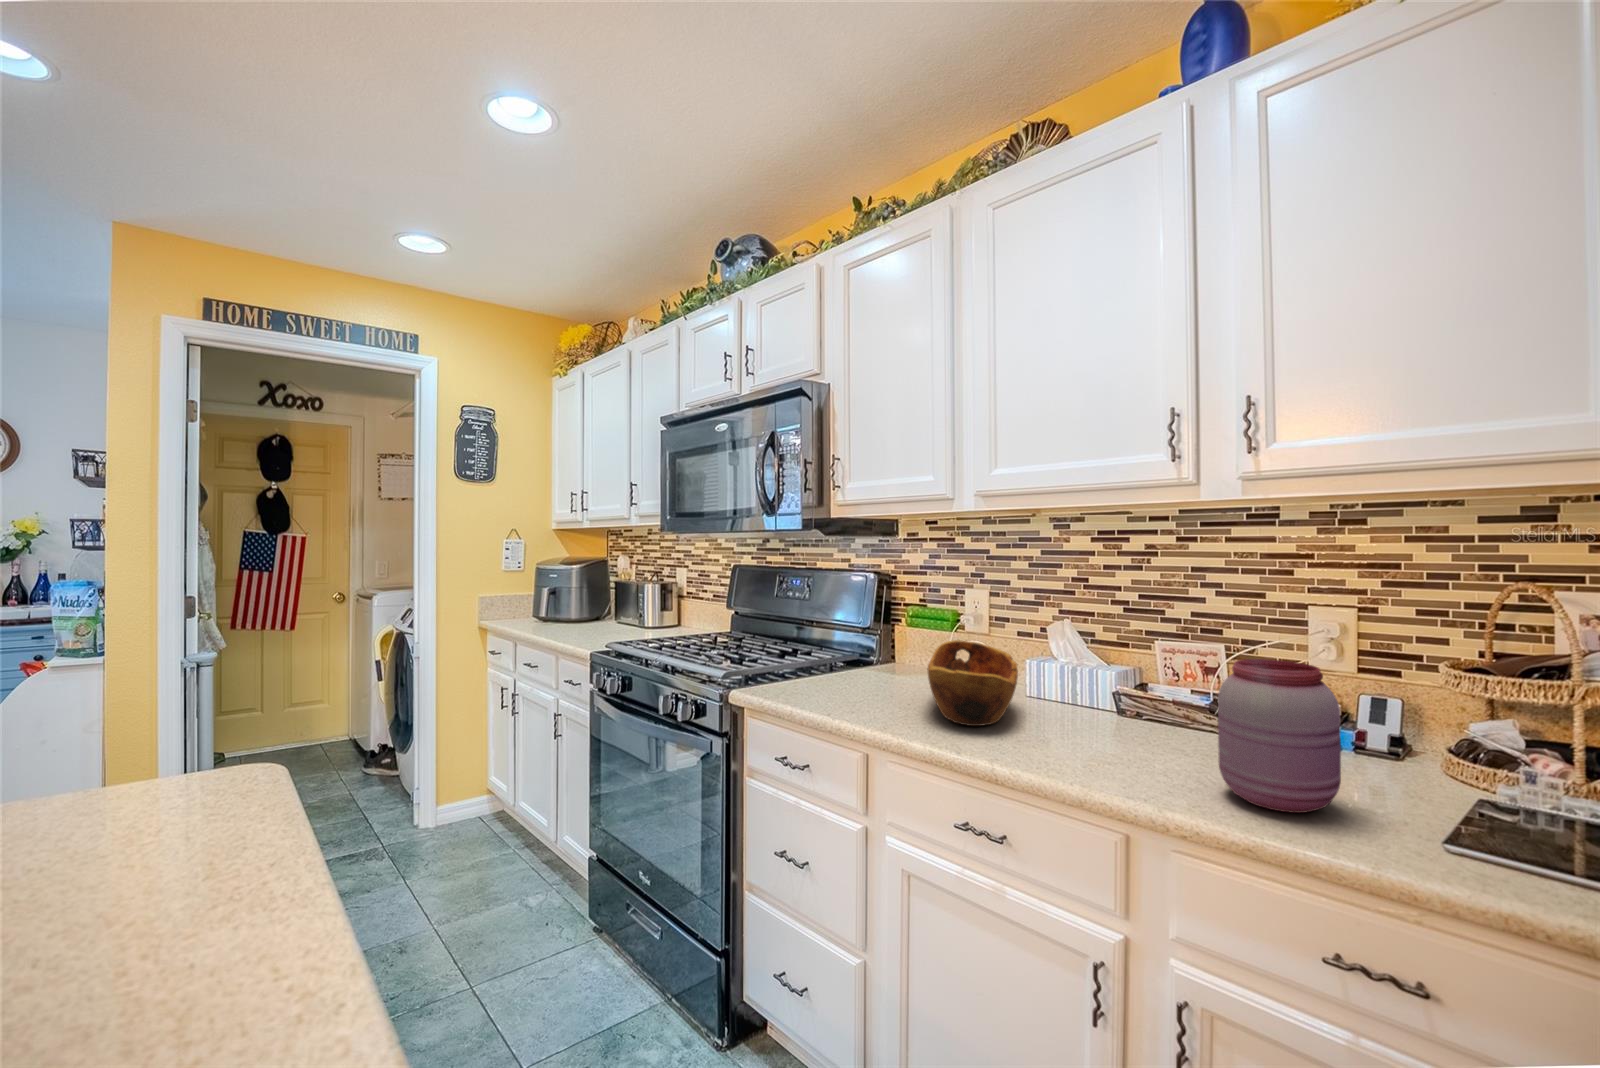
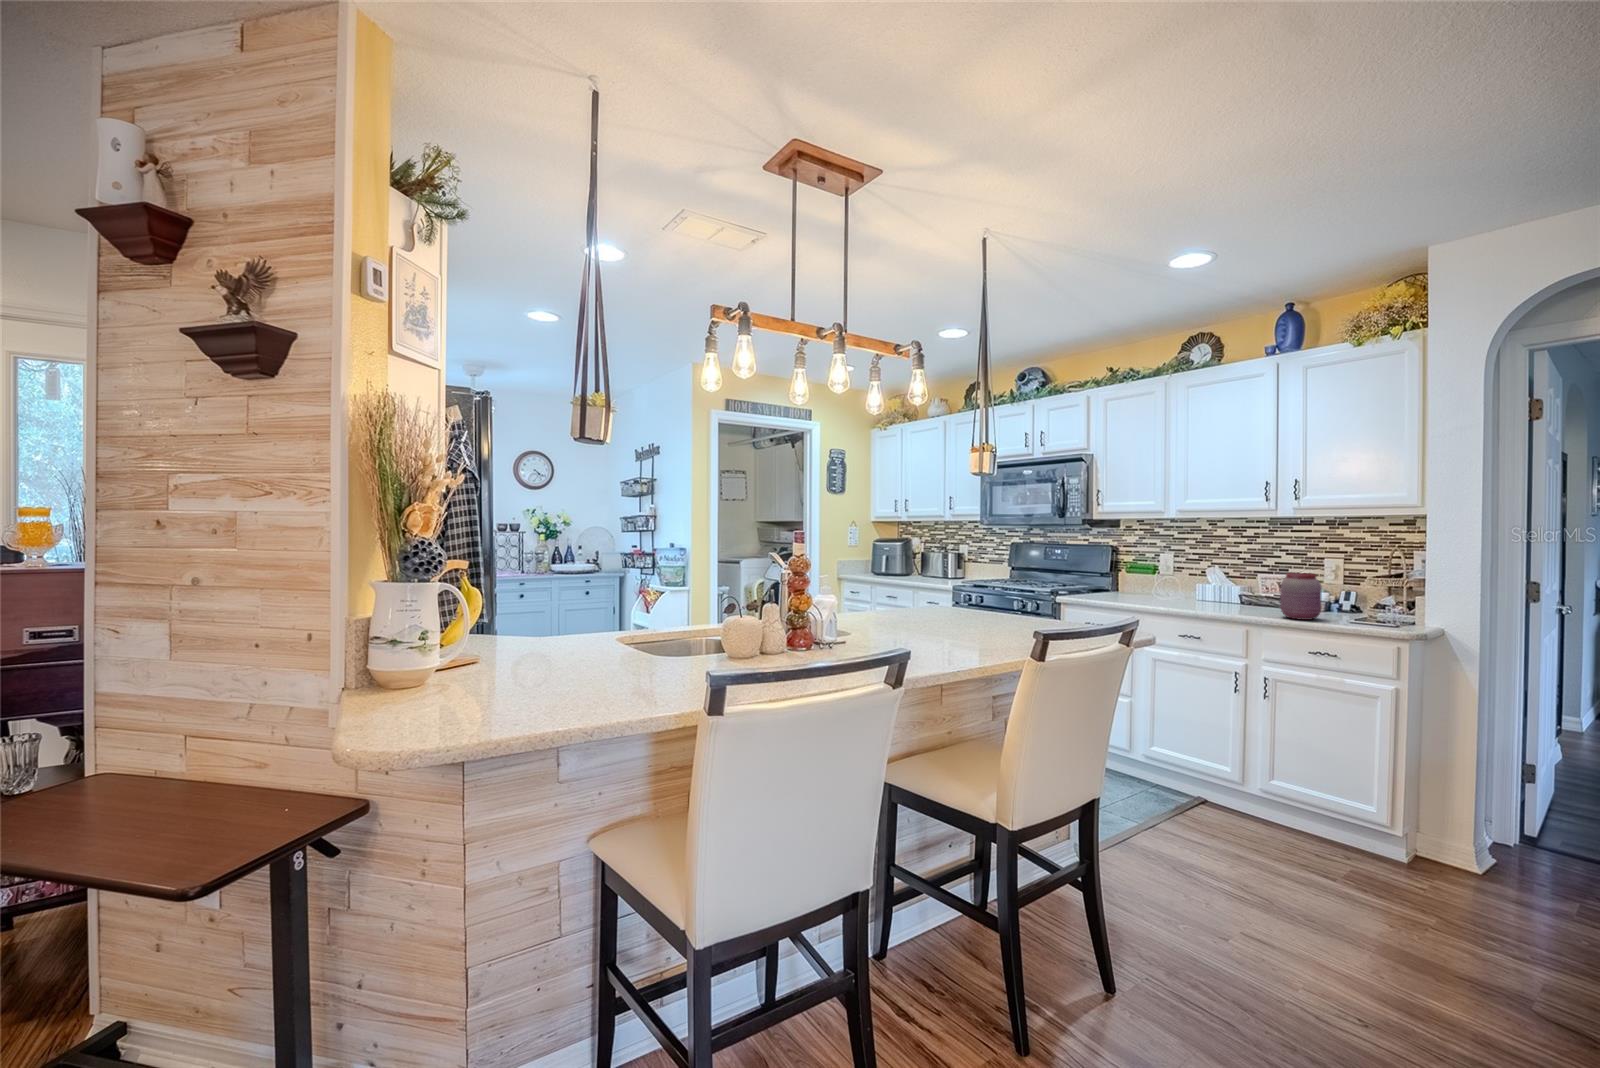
wooden bowl: present [927,640,1018,726] -> none [1154,575,1197,605]

